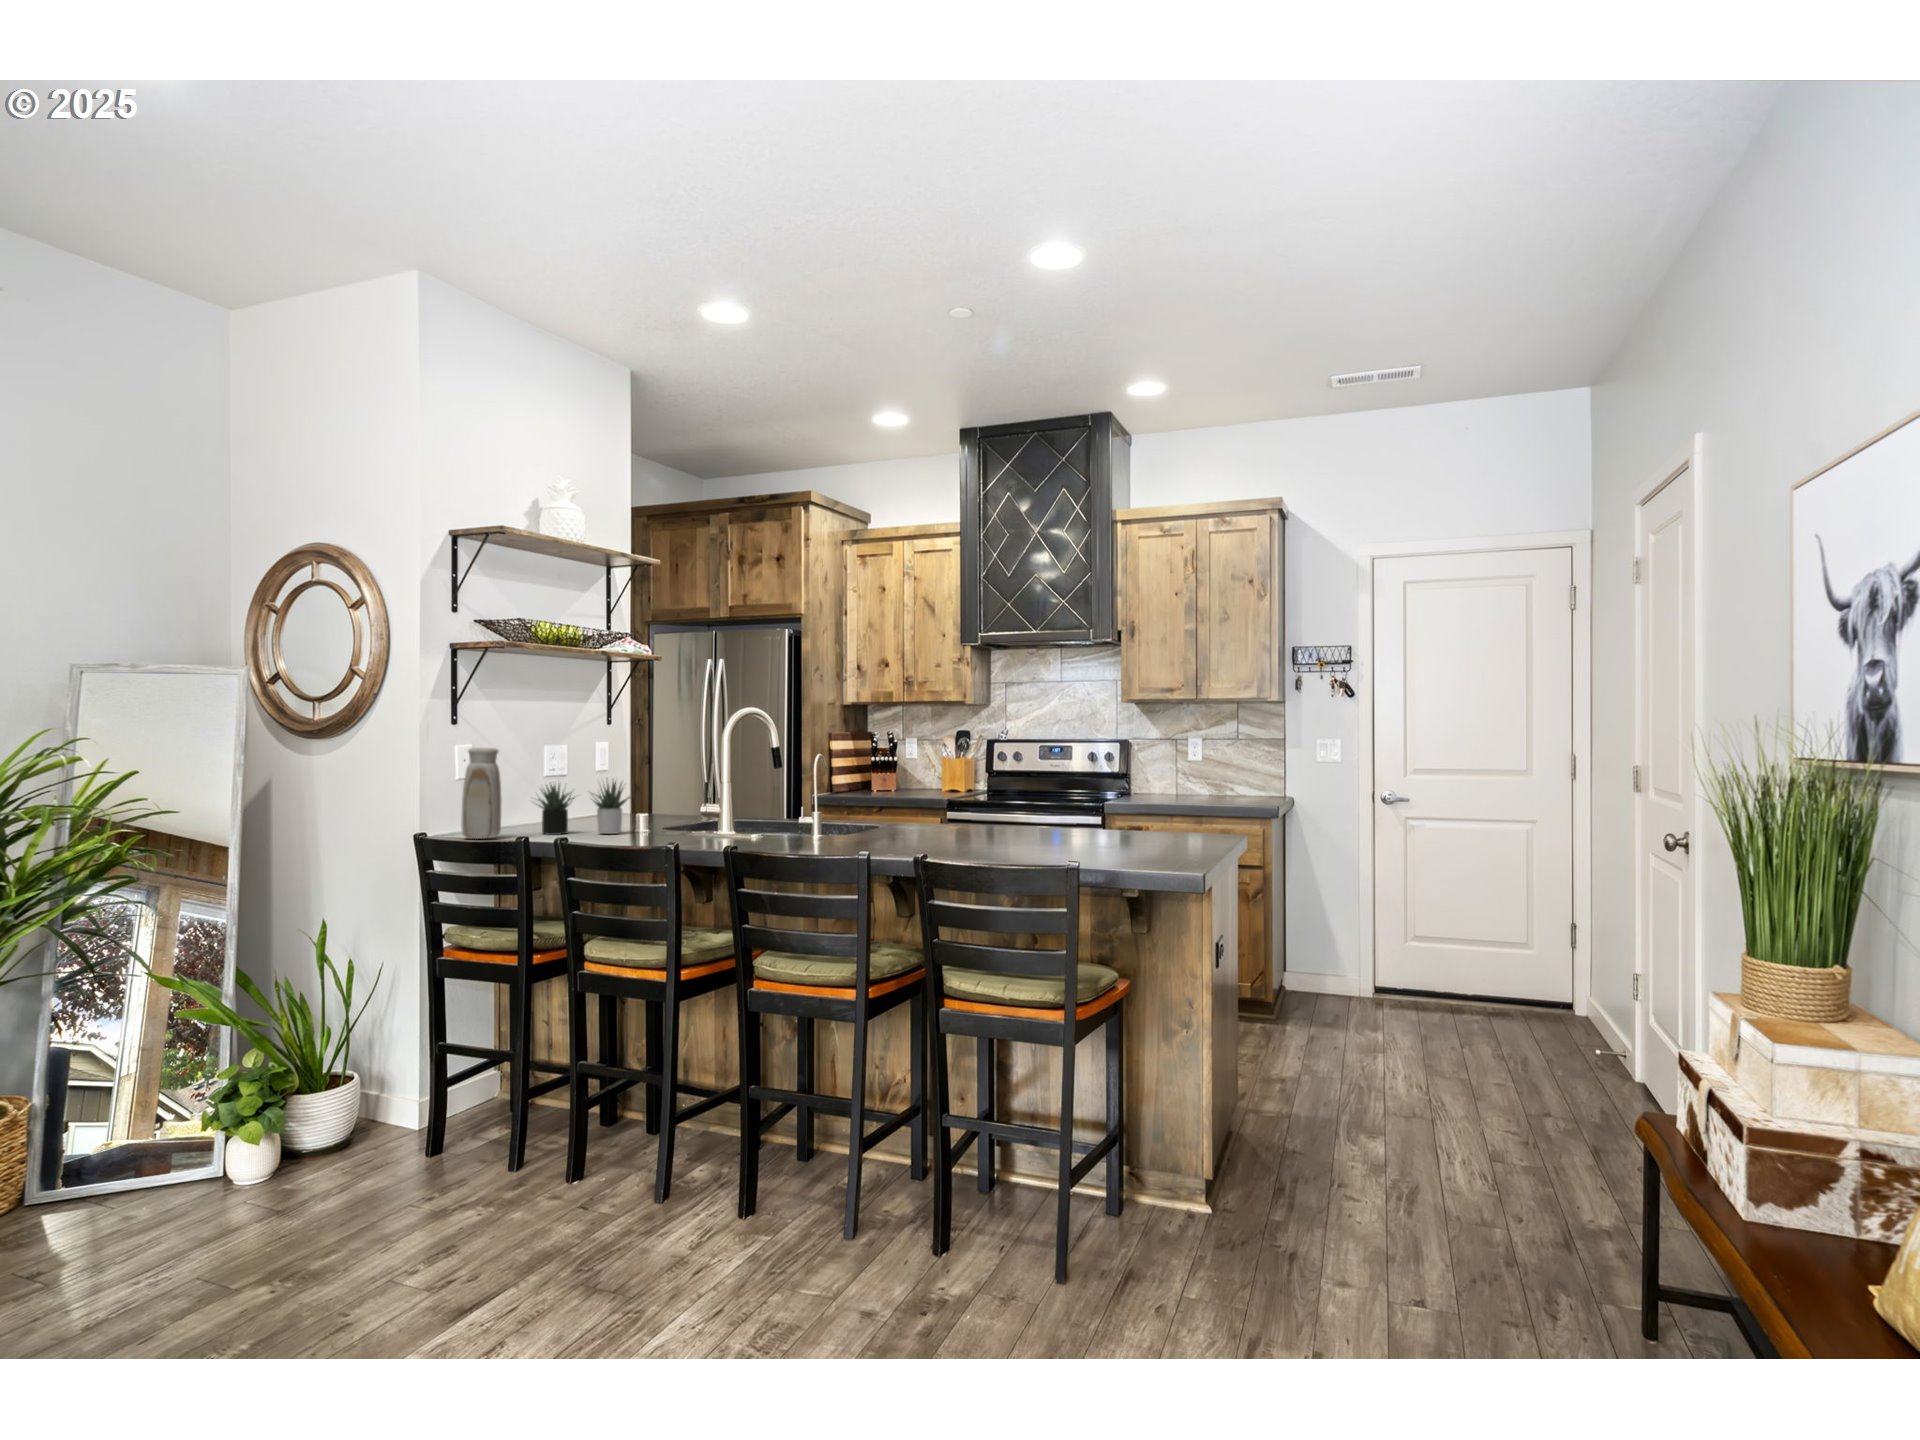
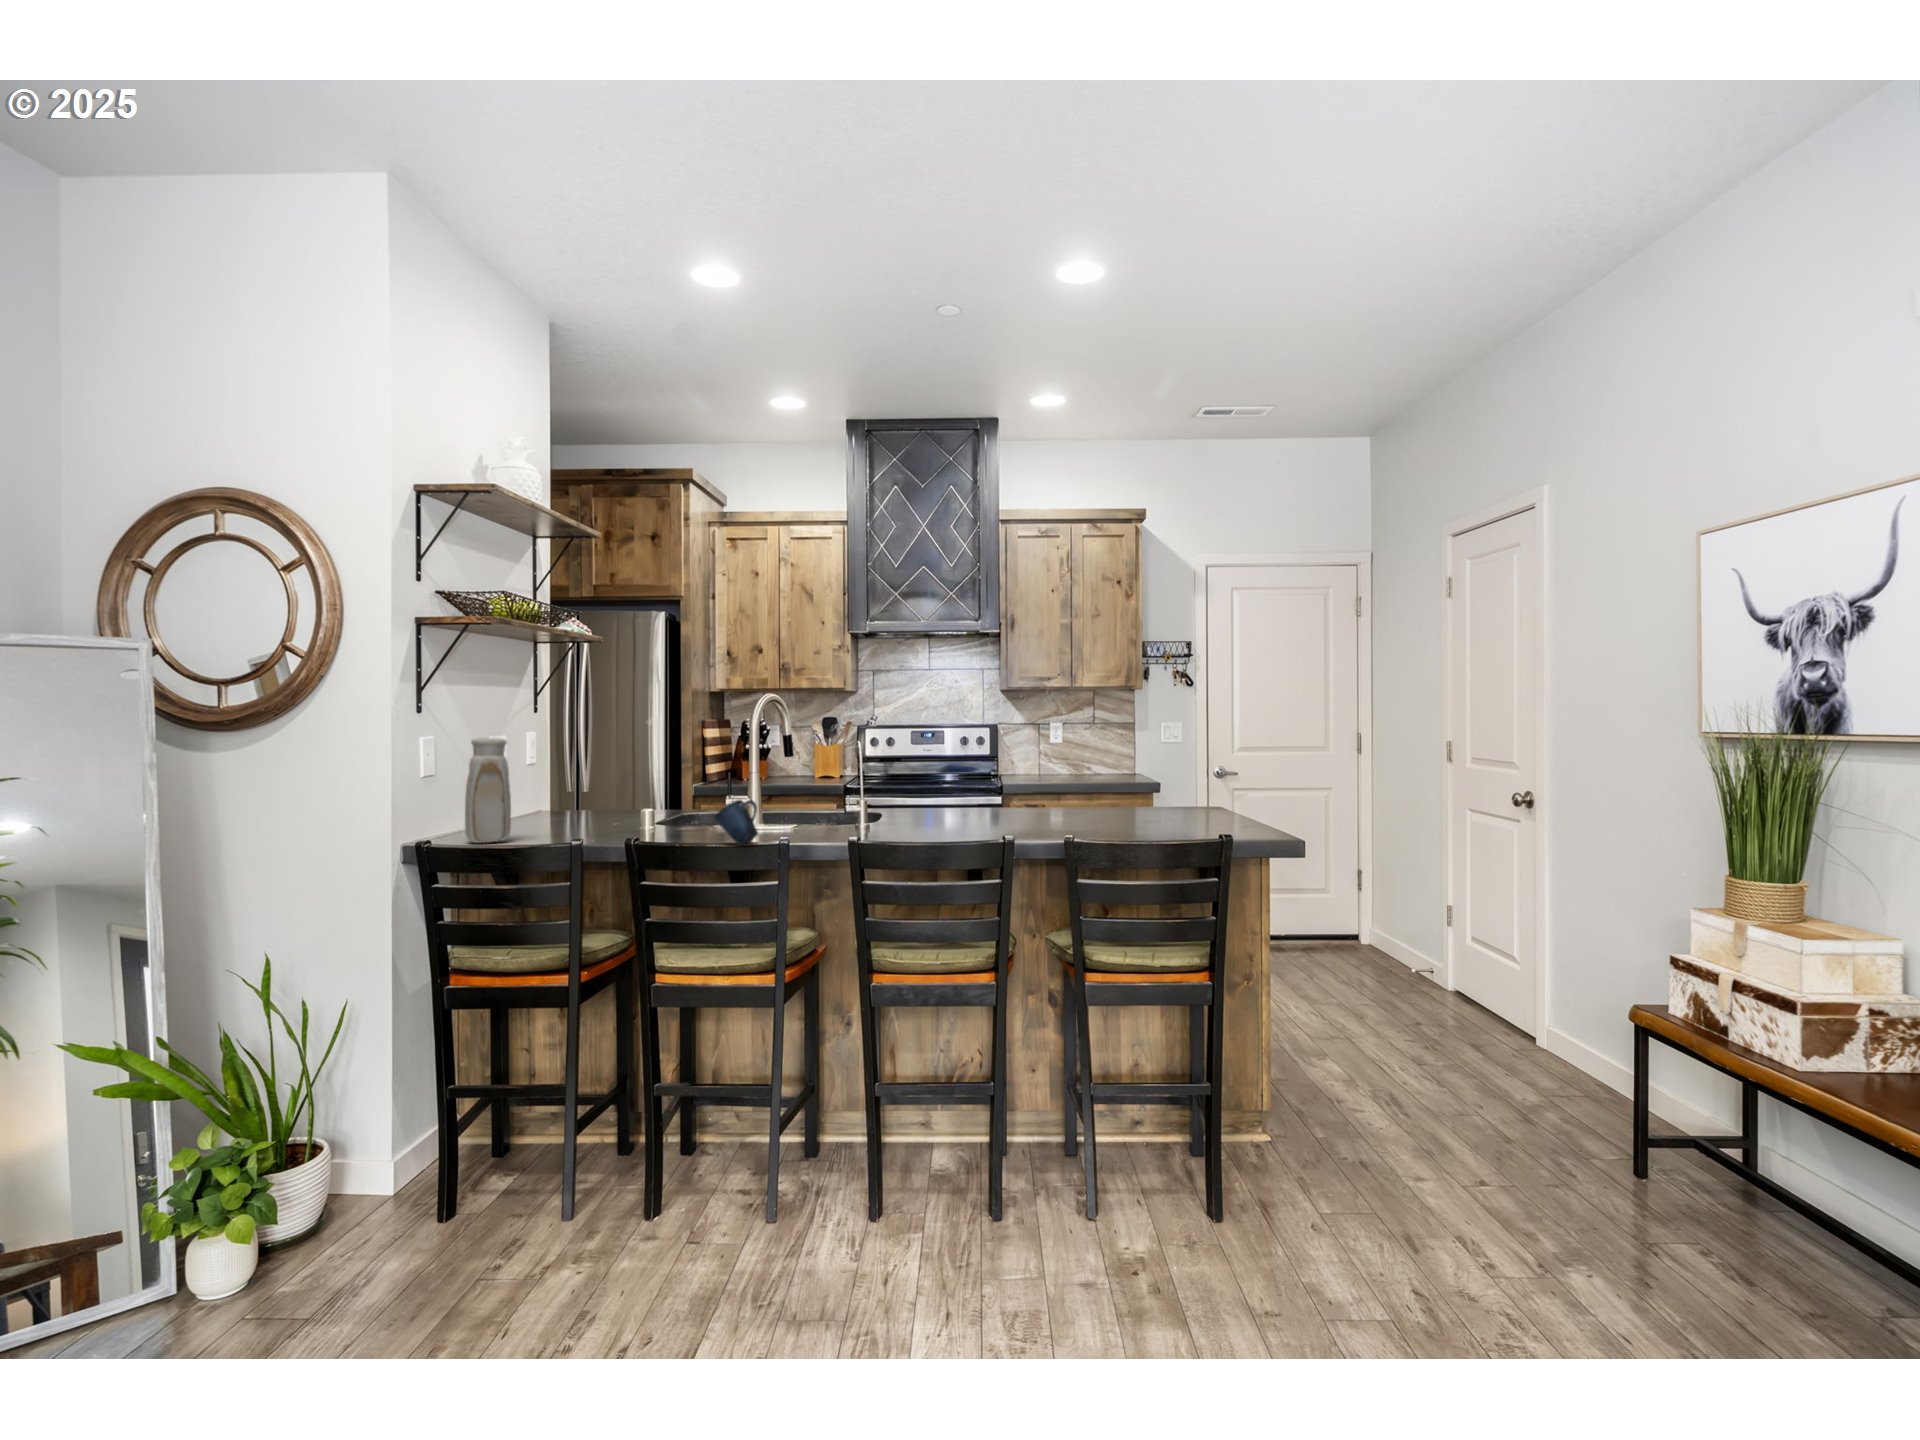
succulent plant: present [538,779,630,835] -> none [515,766,638,835]
mug: none [637,809,674,852] -> present [714,800,758,845]

